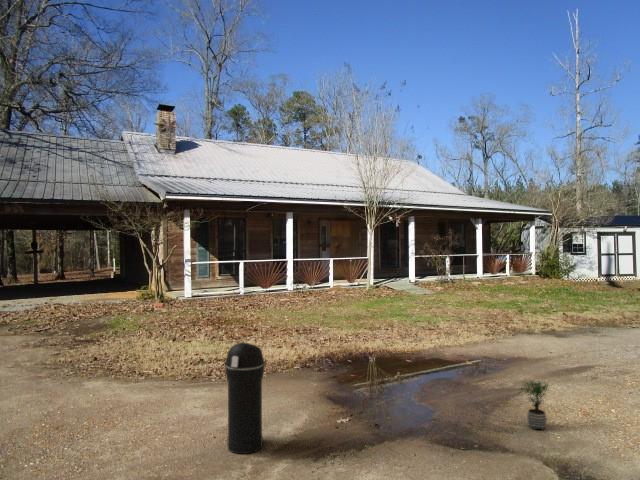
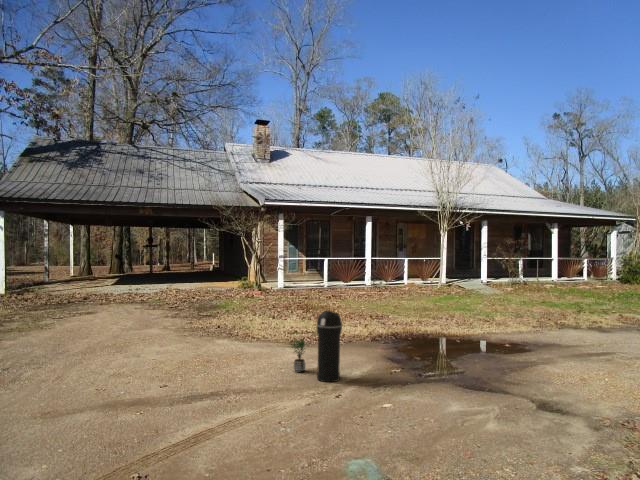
potted plant: present [518,381,548,430] -> present [291,340,309,372]

